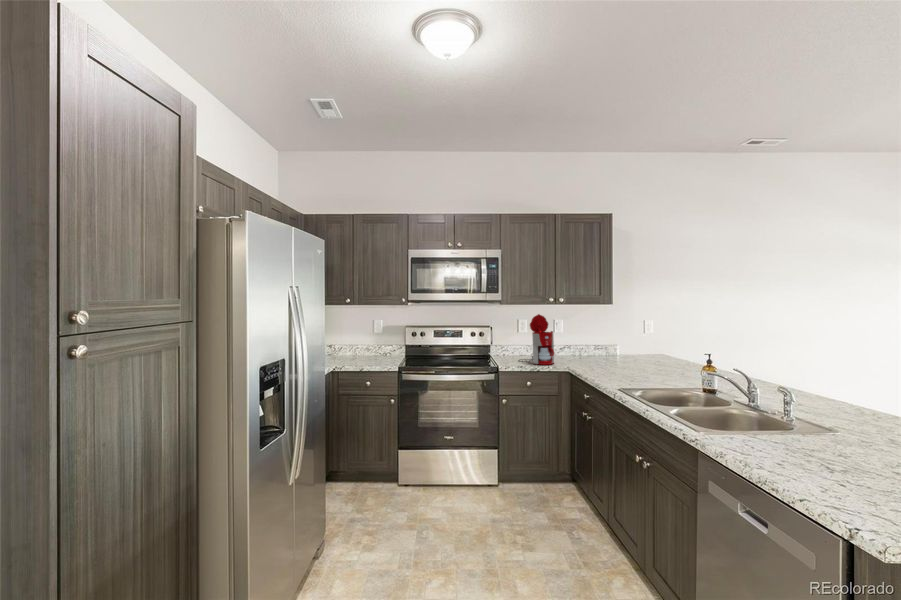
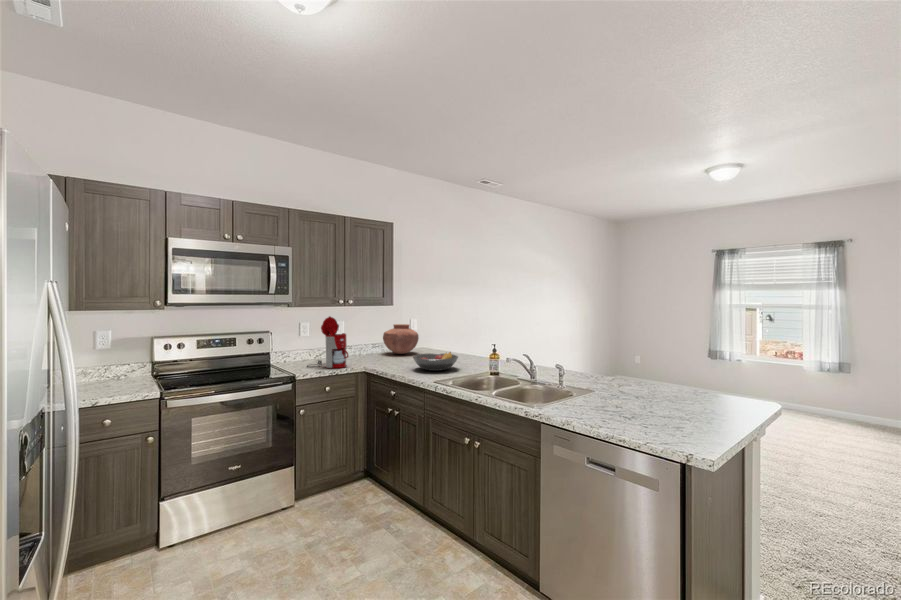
vase: none [607,325,649,358] -> present [383,324,419,354]
fruit bowl: none [614,359,671,379] -> present [413,352,458,371]

